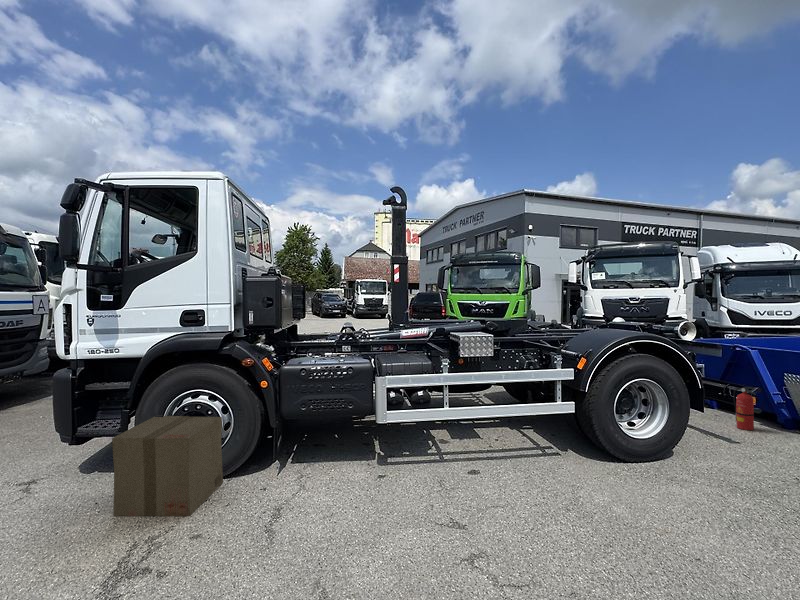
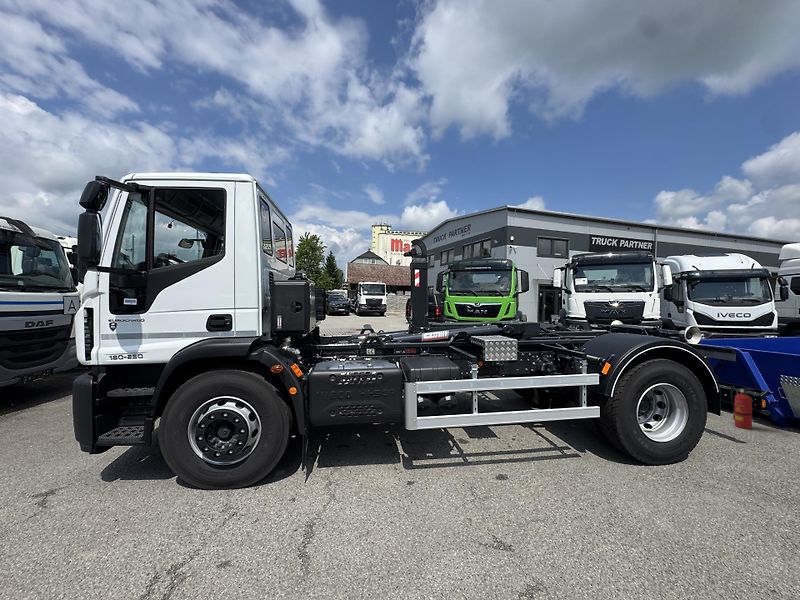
cardboard box: present [112,416,223,516] -> none [133,423,250,536]

